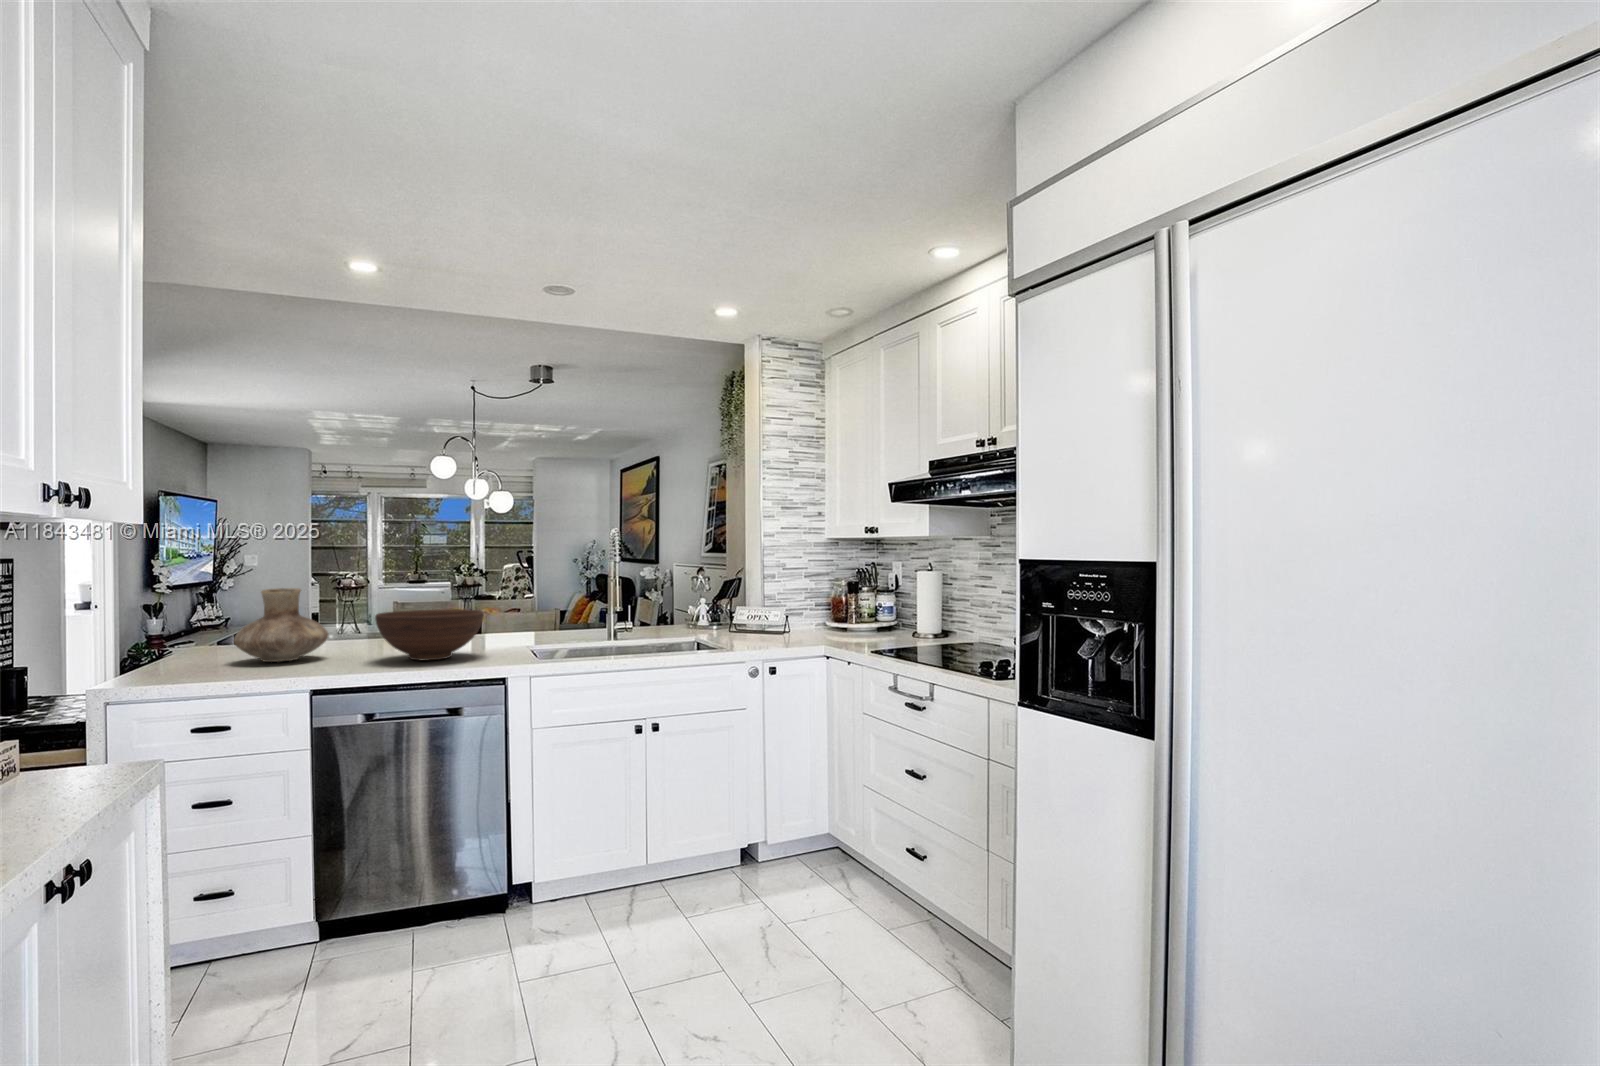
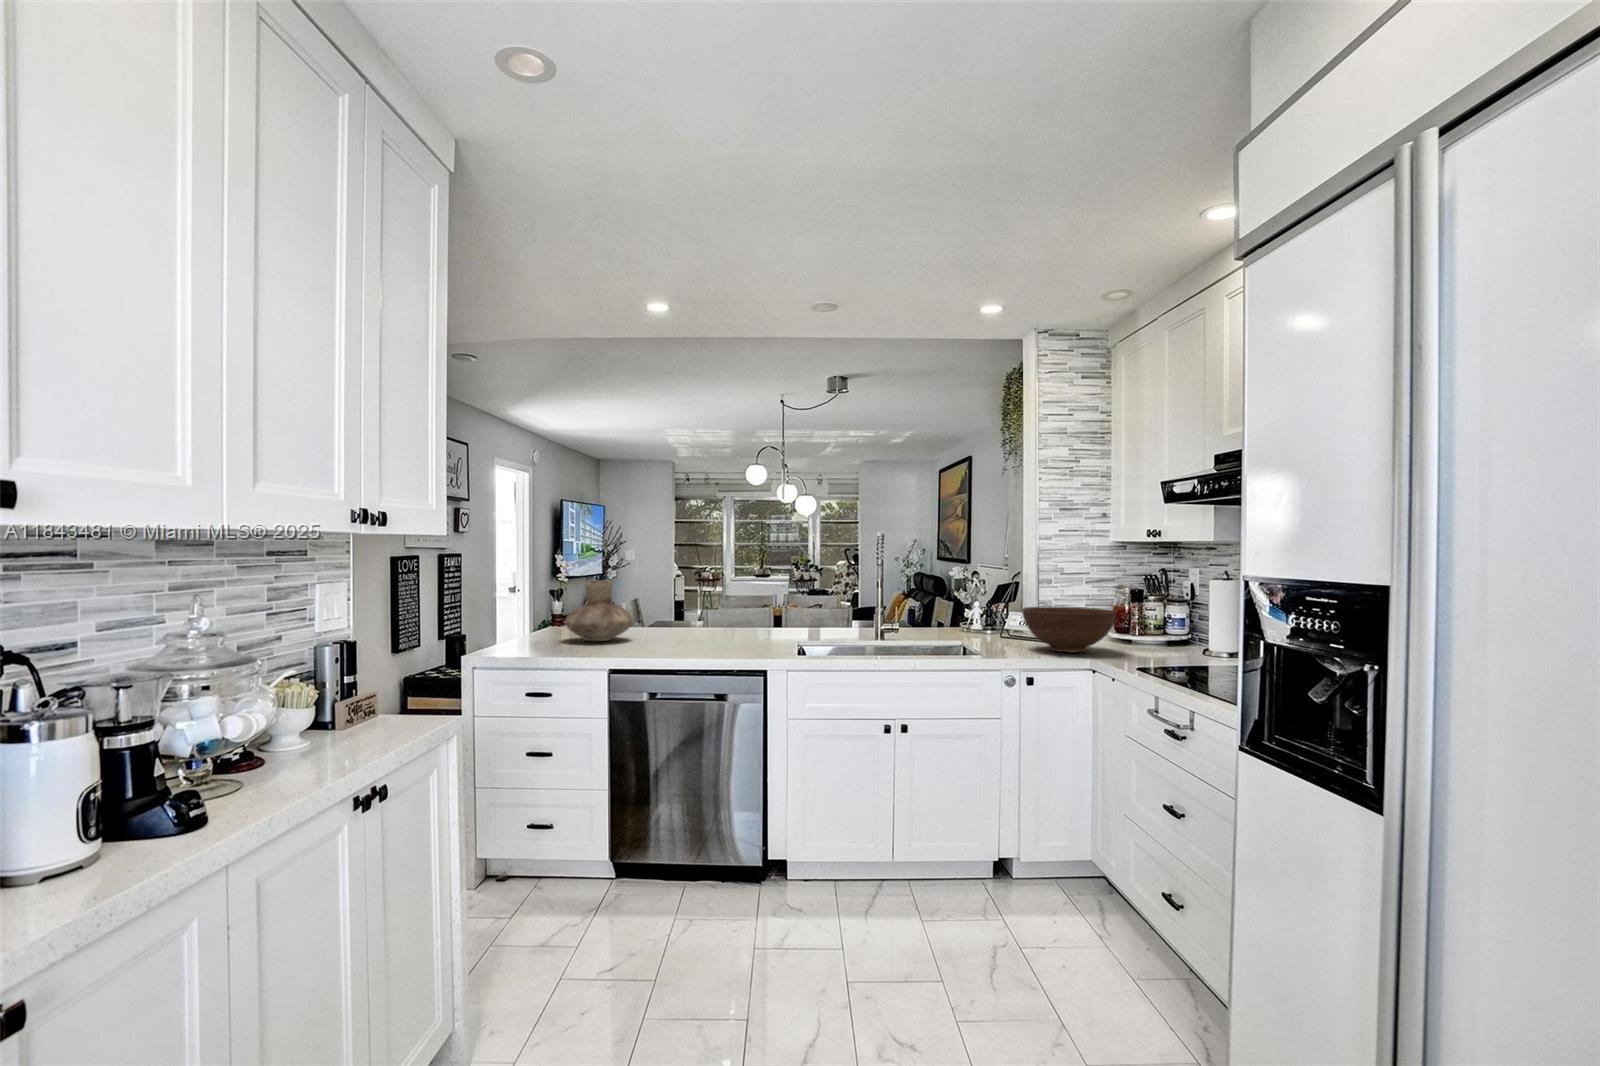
fruit bowl: present [375,609,484,660] -> present [1022,607,1116,653]

